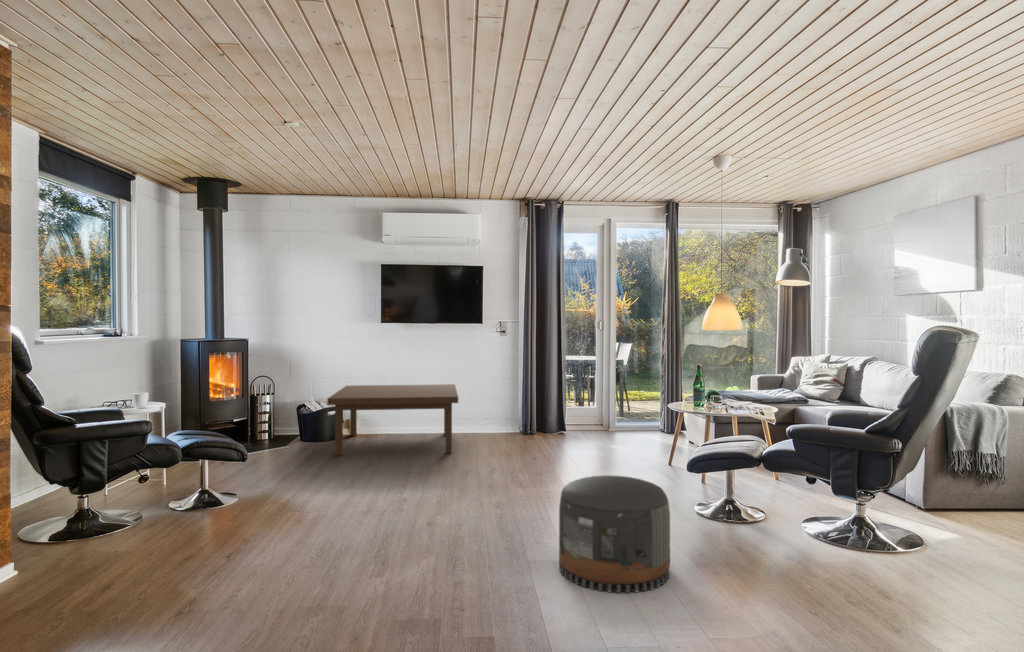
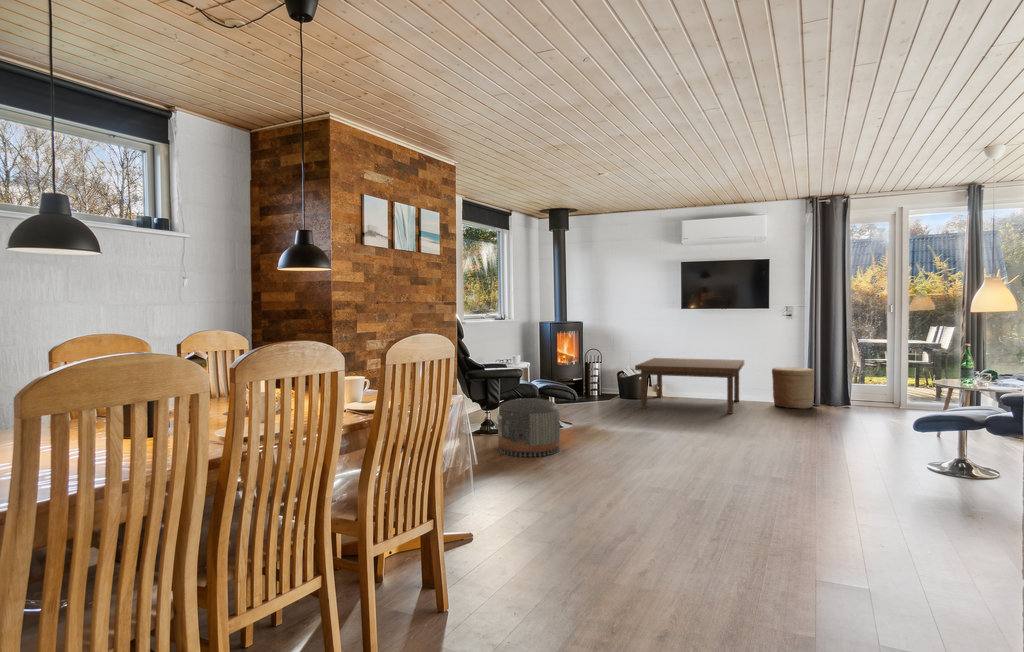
woven basket: none [487,391,531,439] -> present [772,367,814,409]
pouf: present [559,475,670,593] -> present [498,398,560,457]

